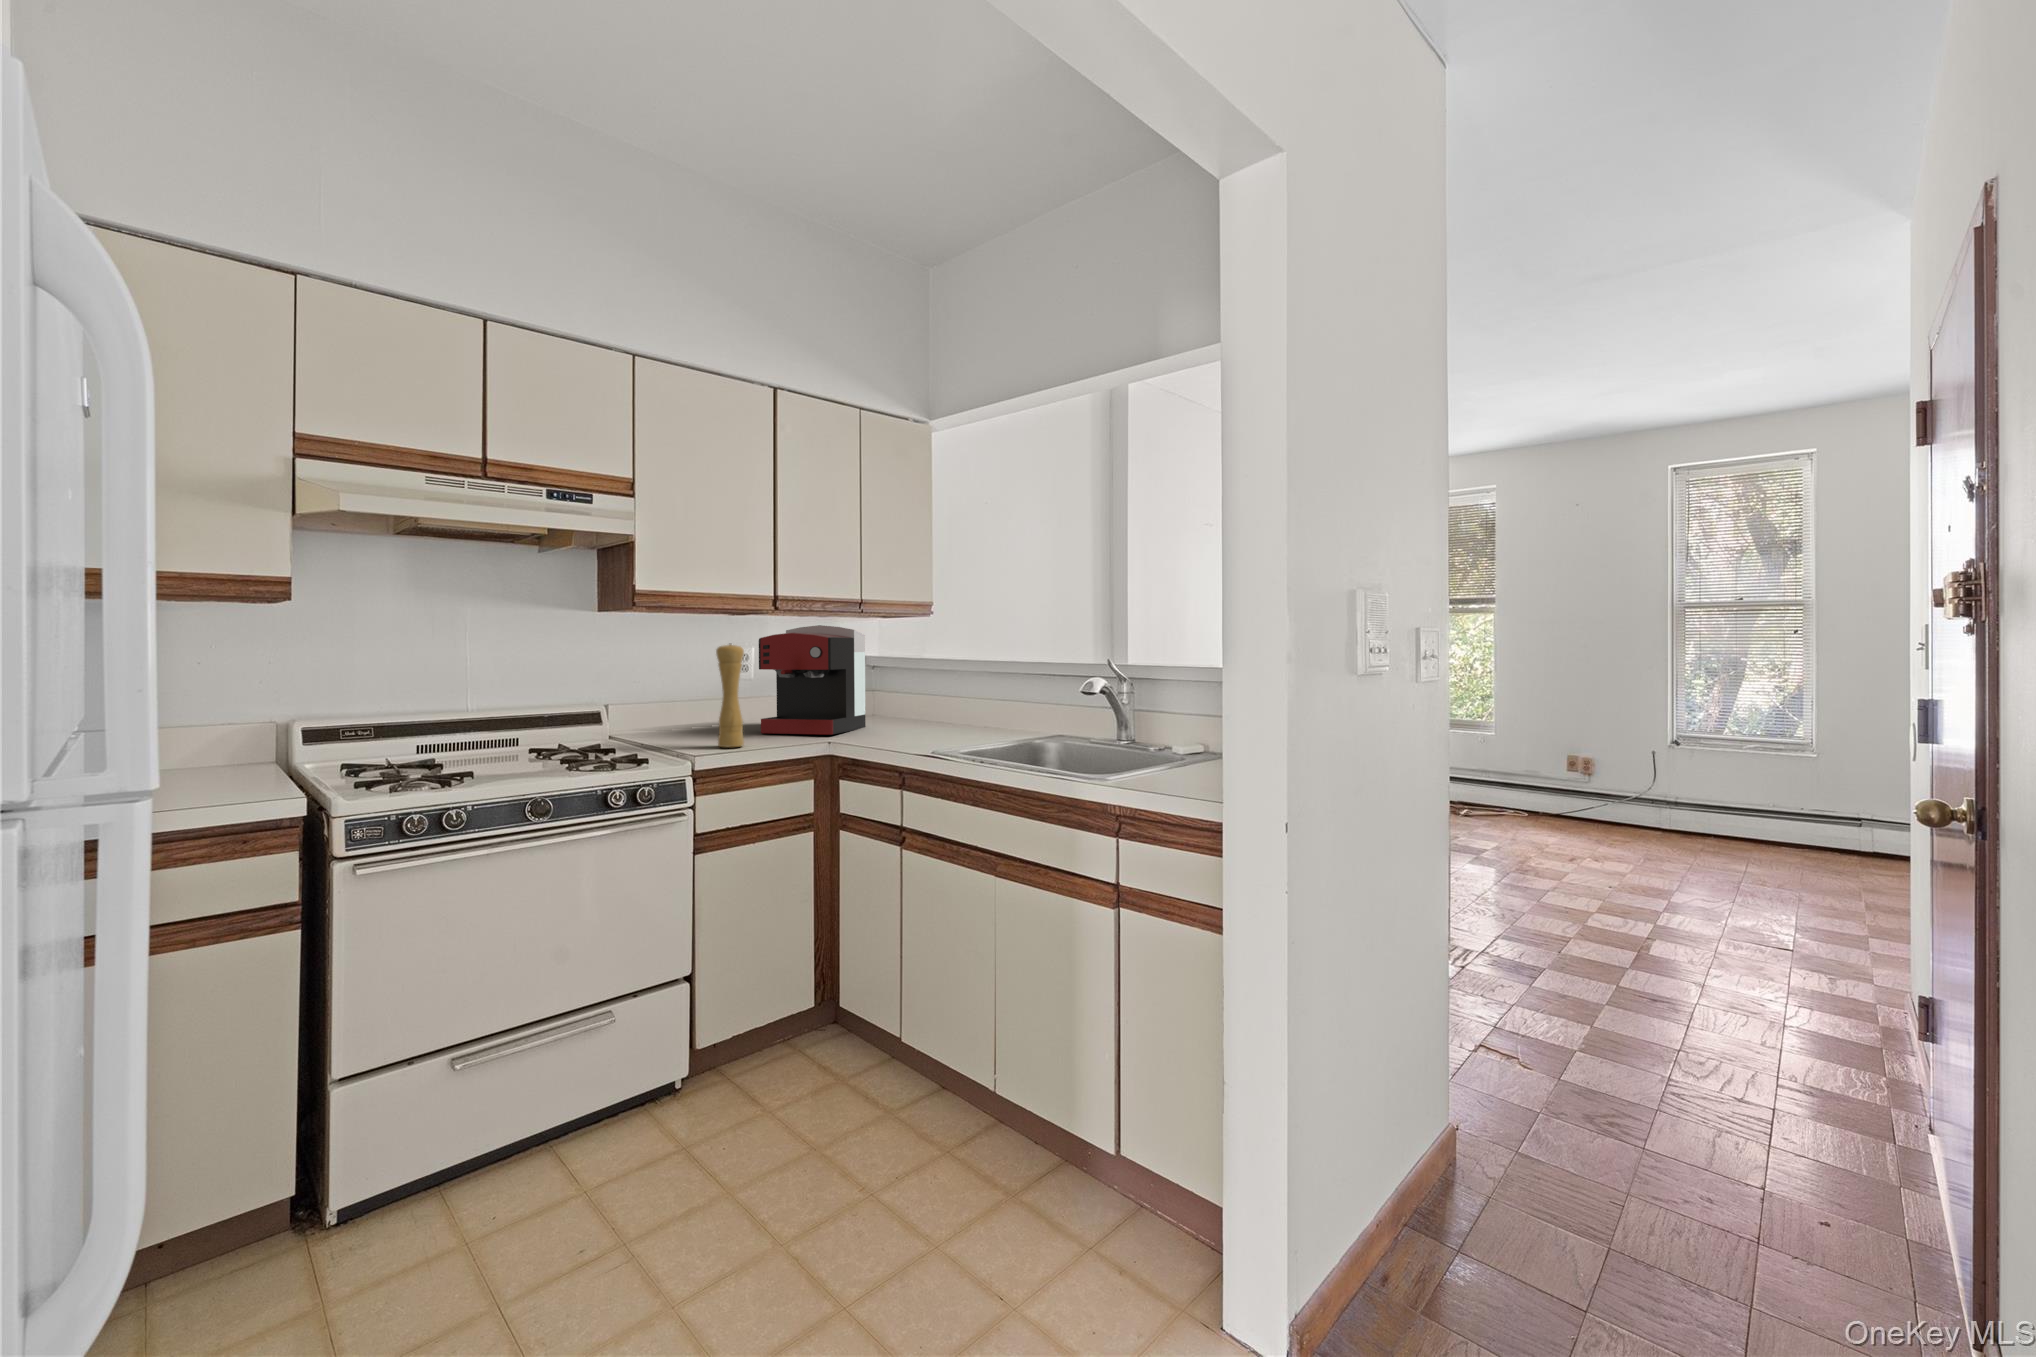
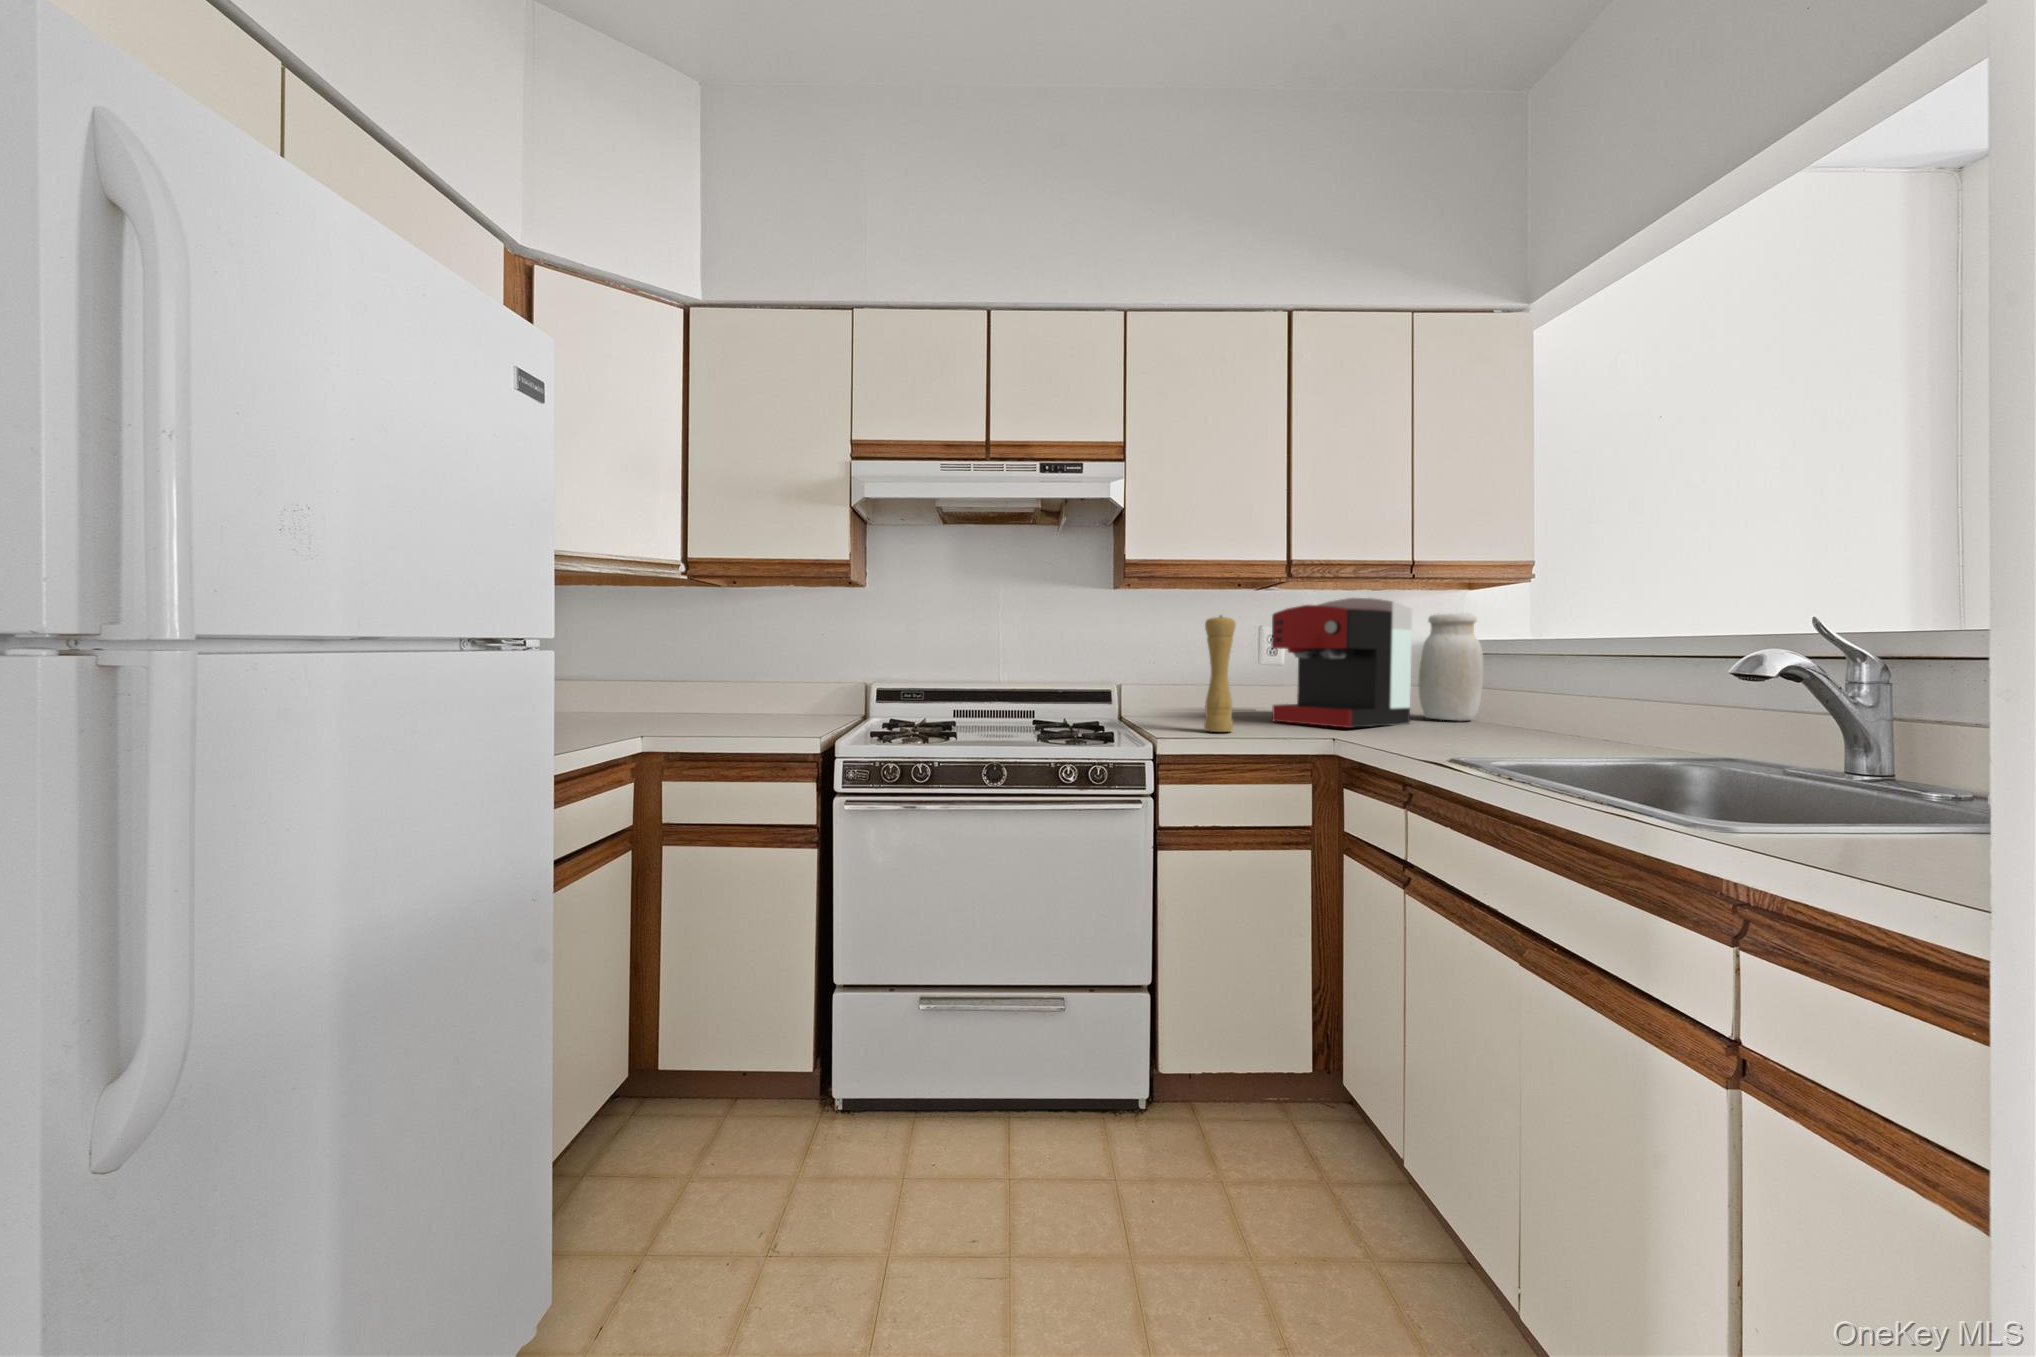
jar: none [866,638,912,722] -> present [1418,613,1483,721]

